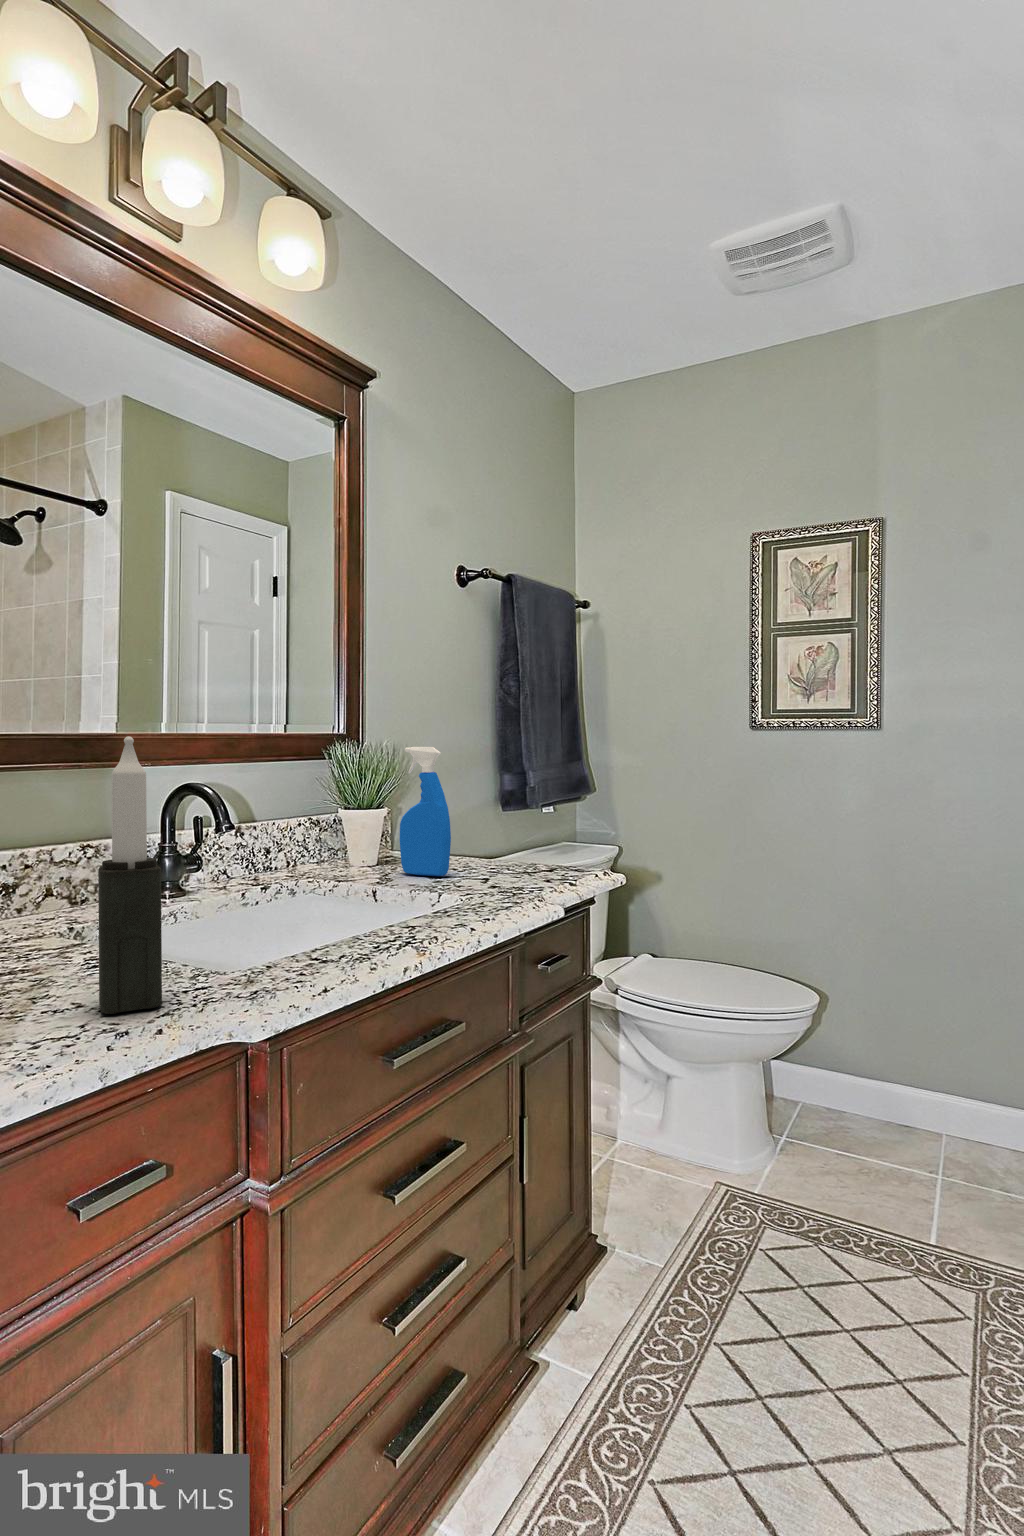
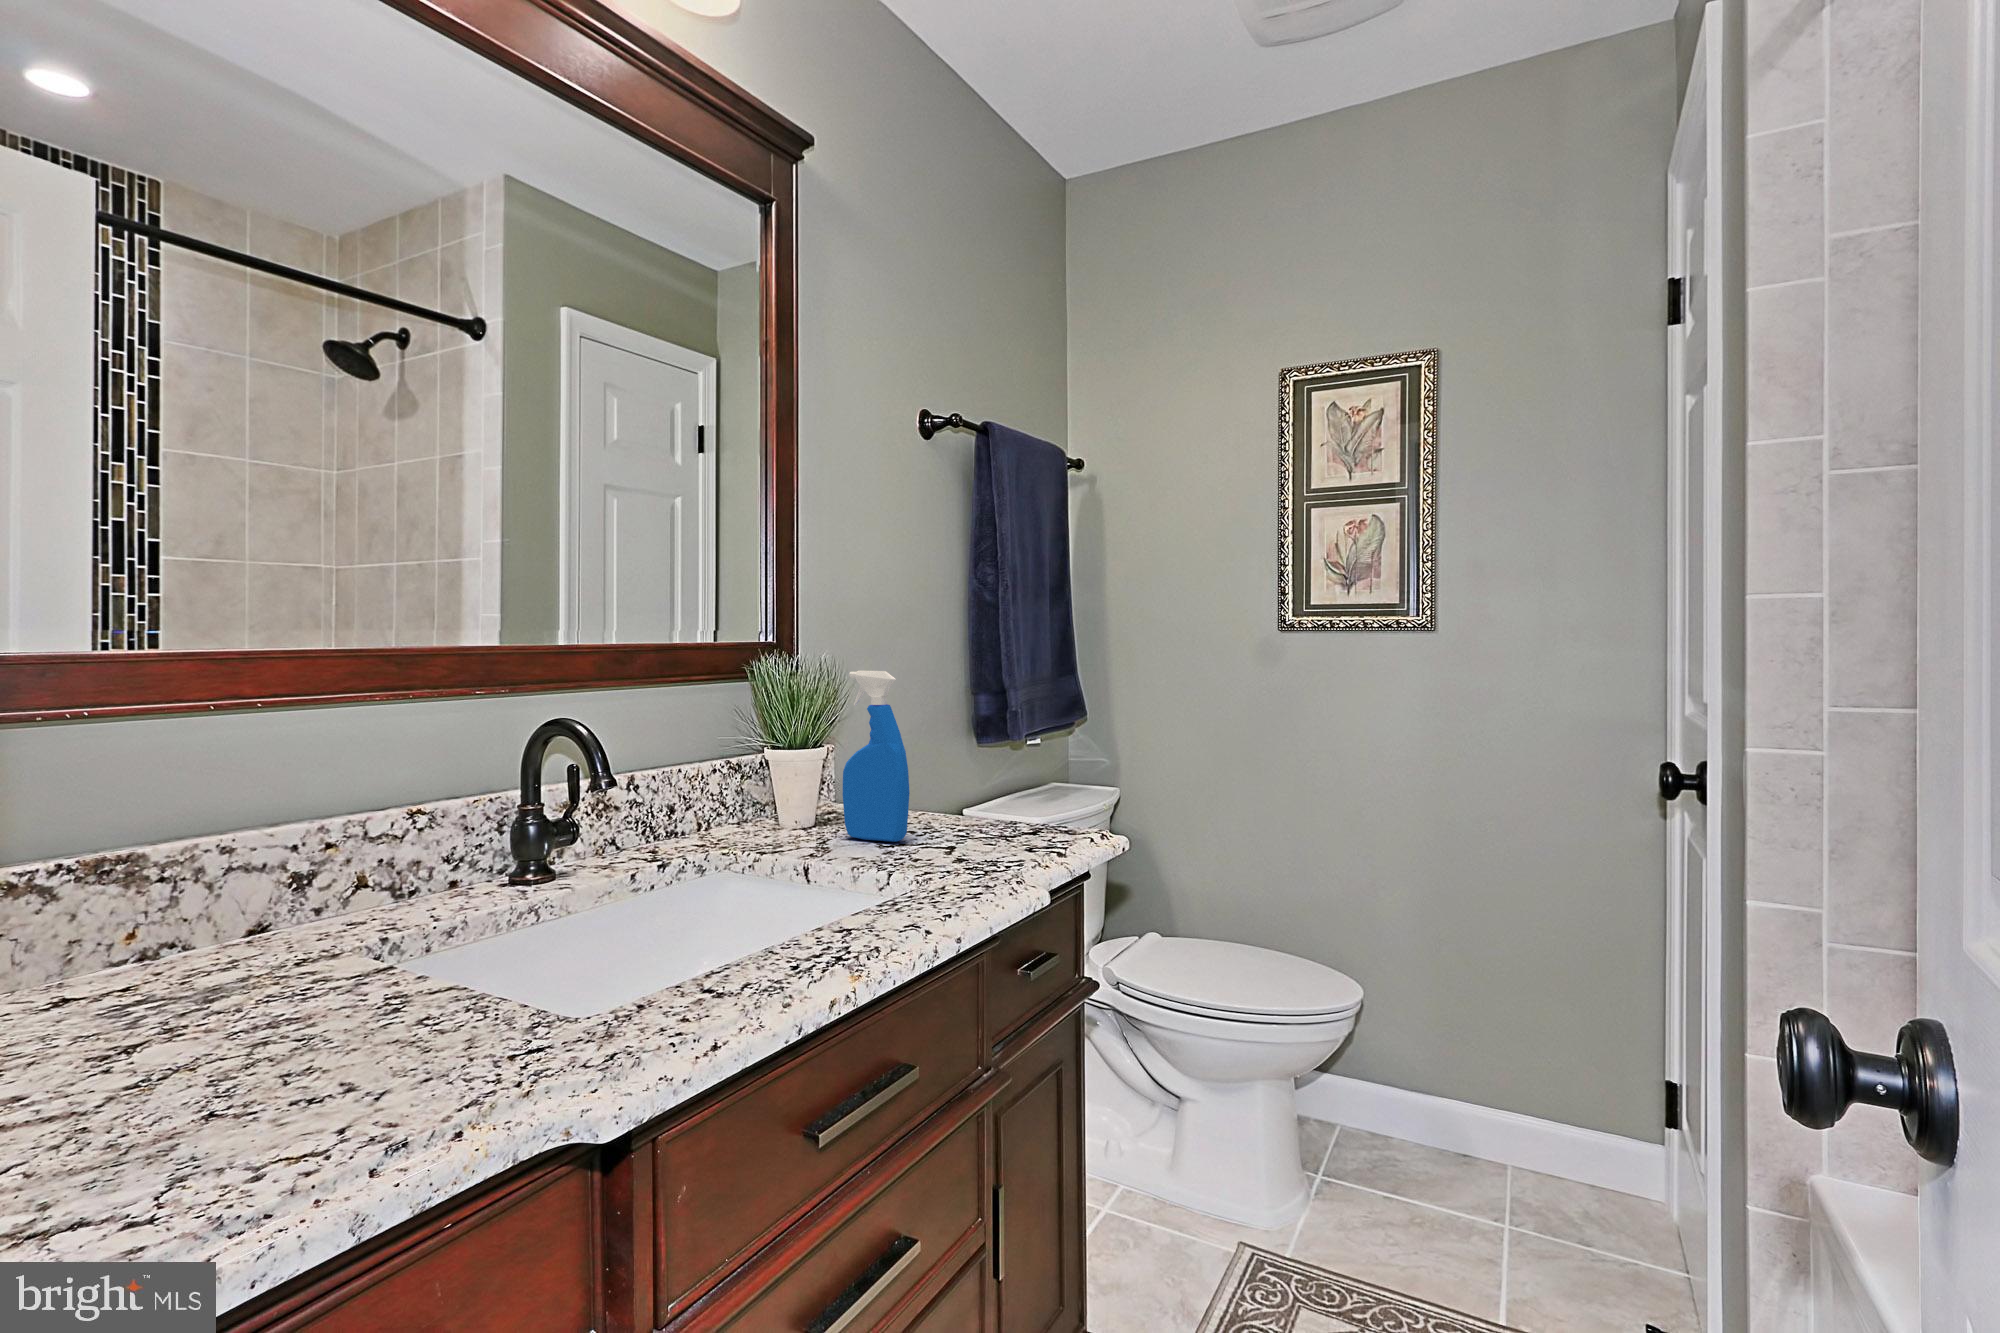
candle: present [98,736,162,1014] -> none [375,703,469,1106]

